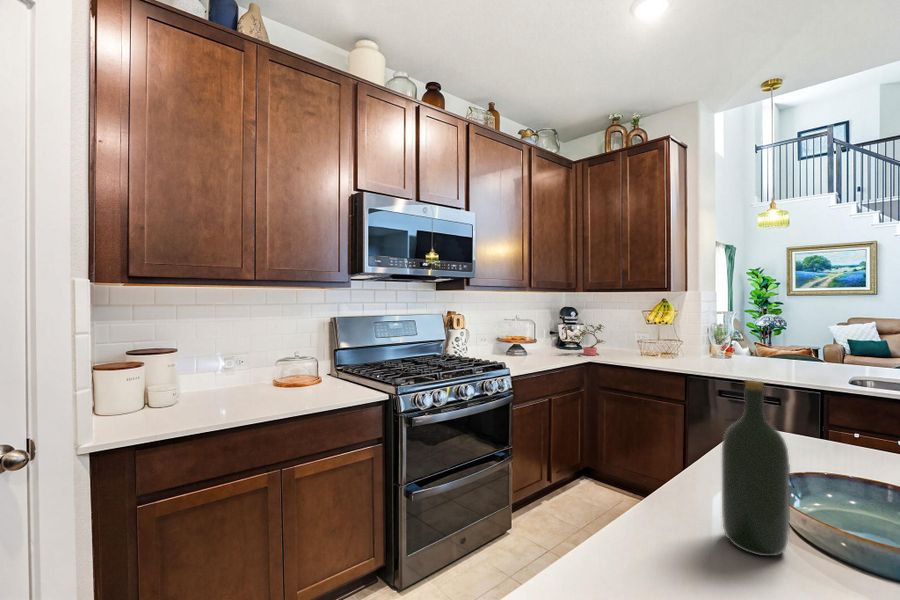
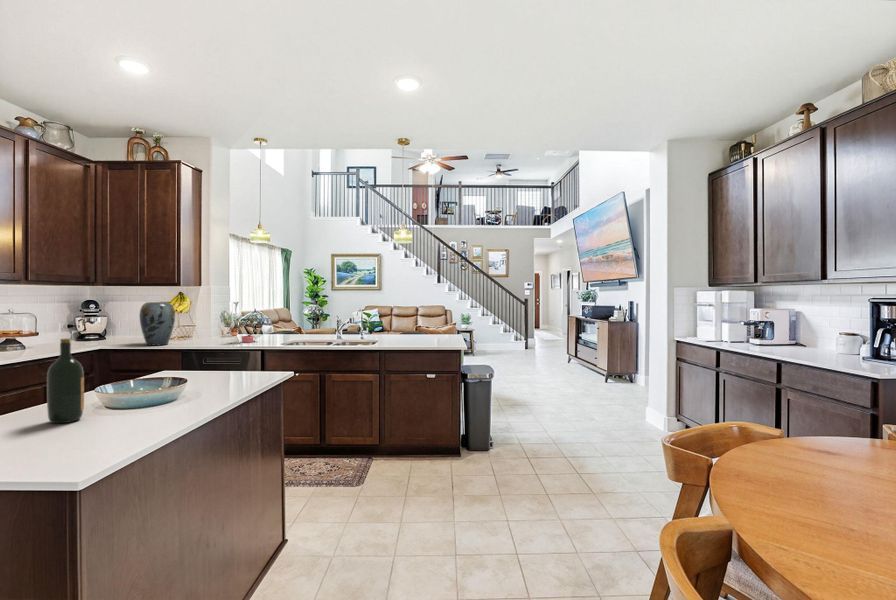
vase: none [630,310,670,362] -> present [139,302,175,345]
potted plant: present [566,324,603,356] -> present [227,317,259,344]

